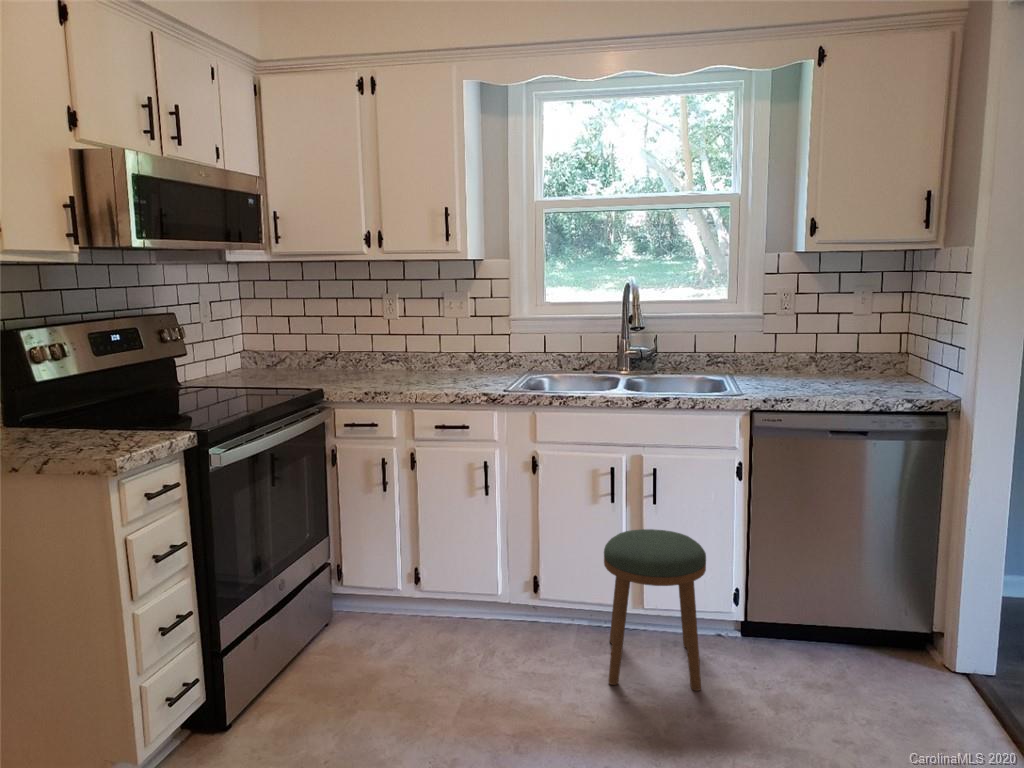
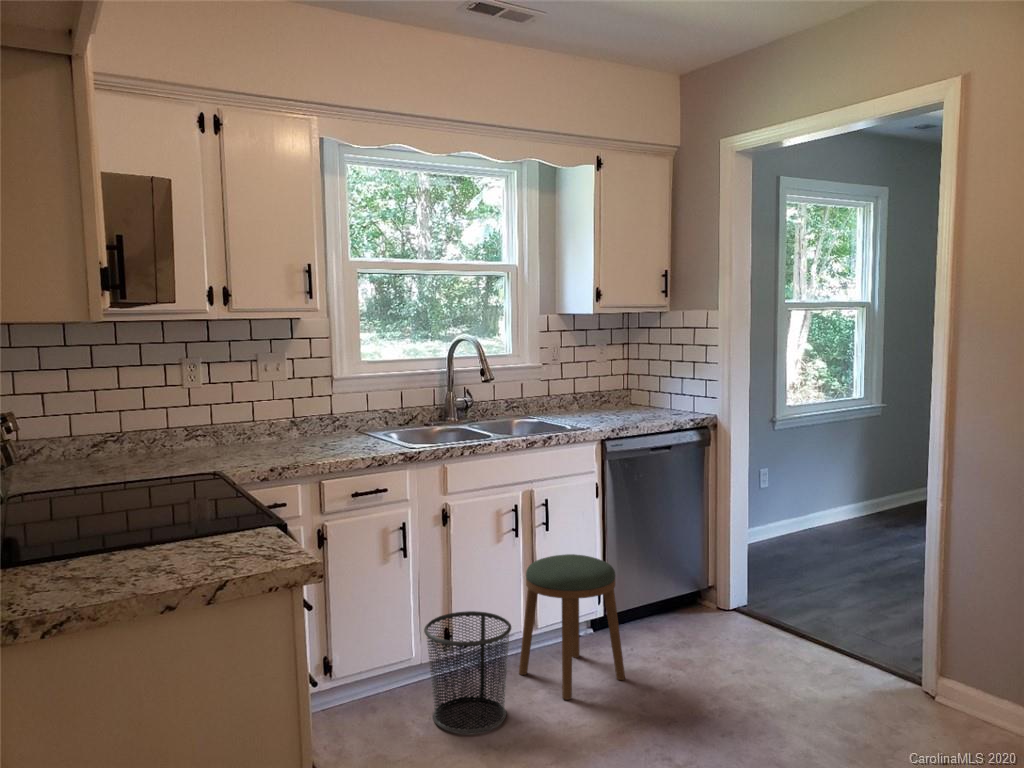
waste bin: none [468,557,555,679] -> present [424,611,511,733]

